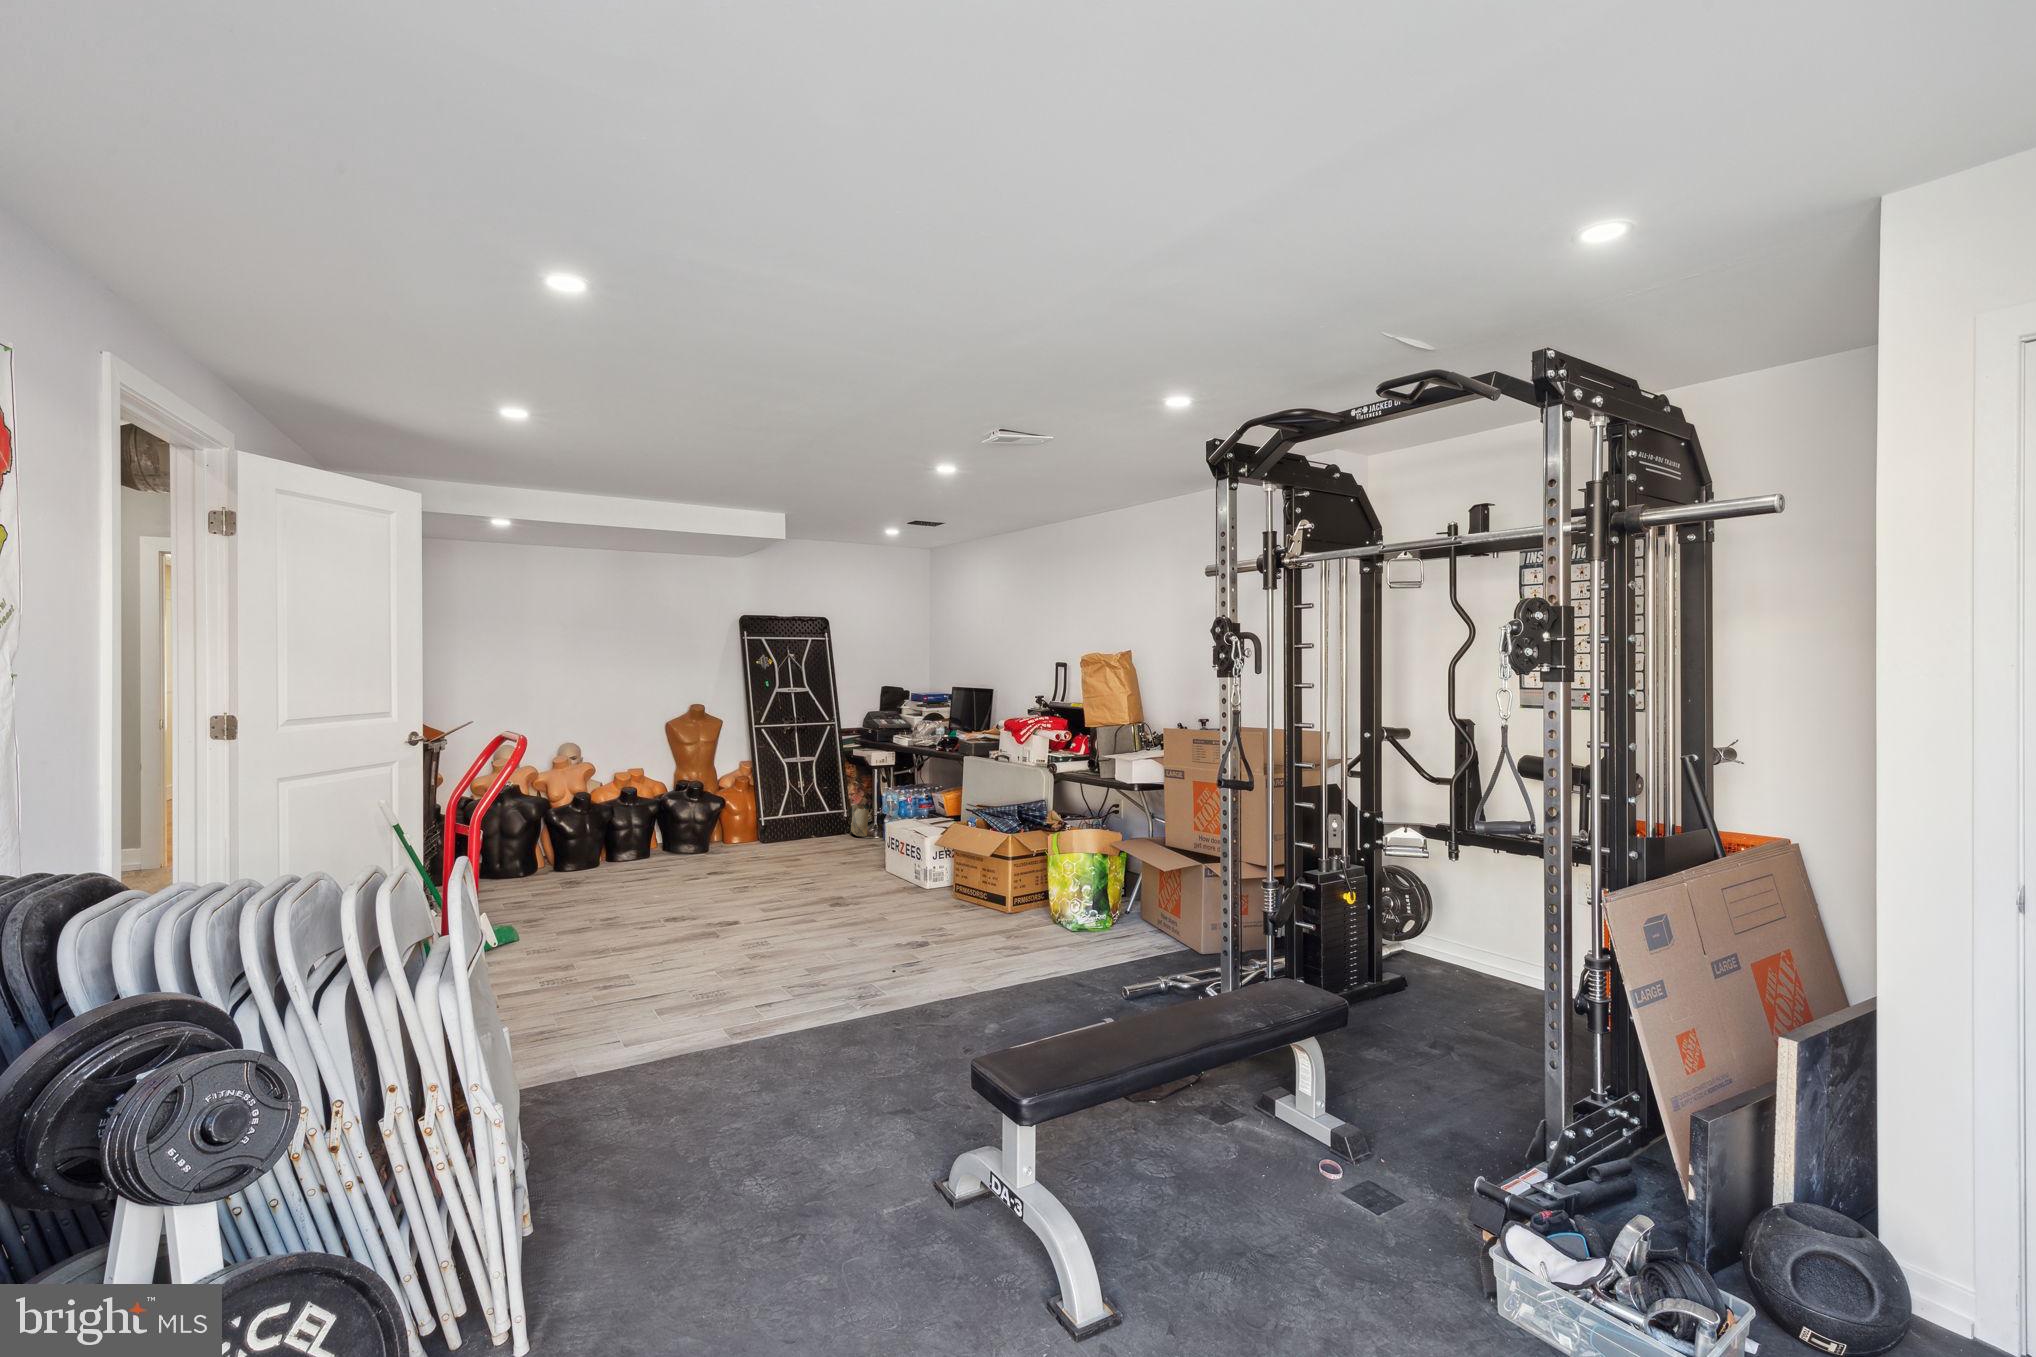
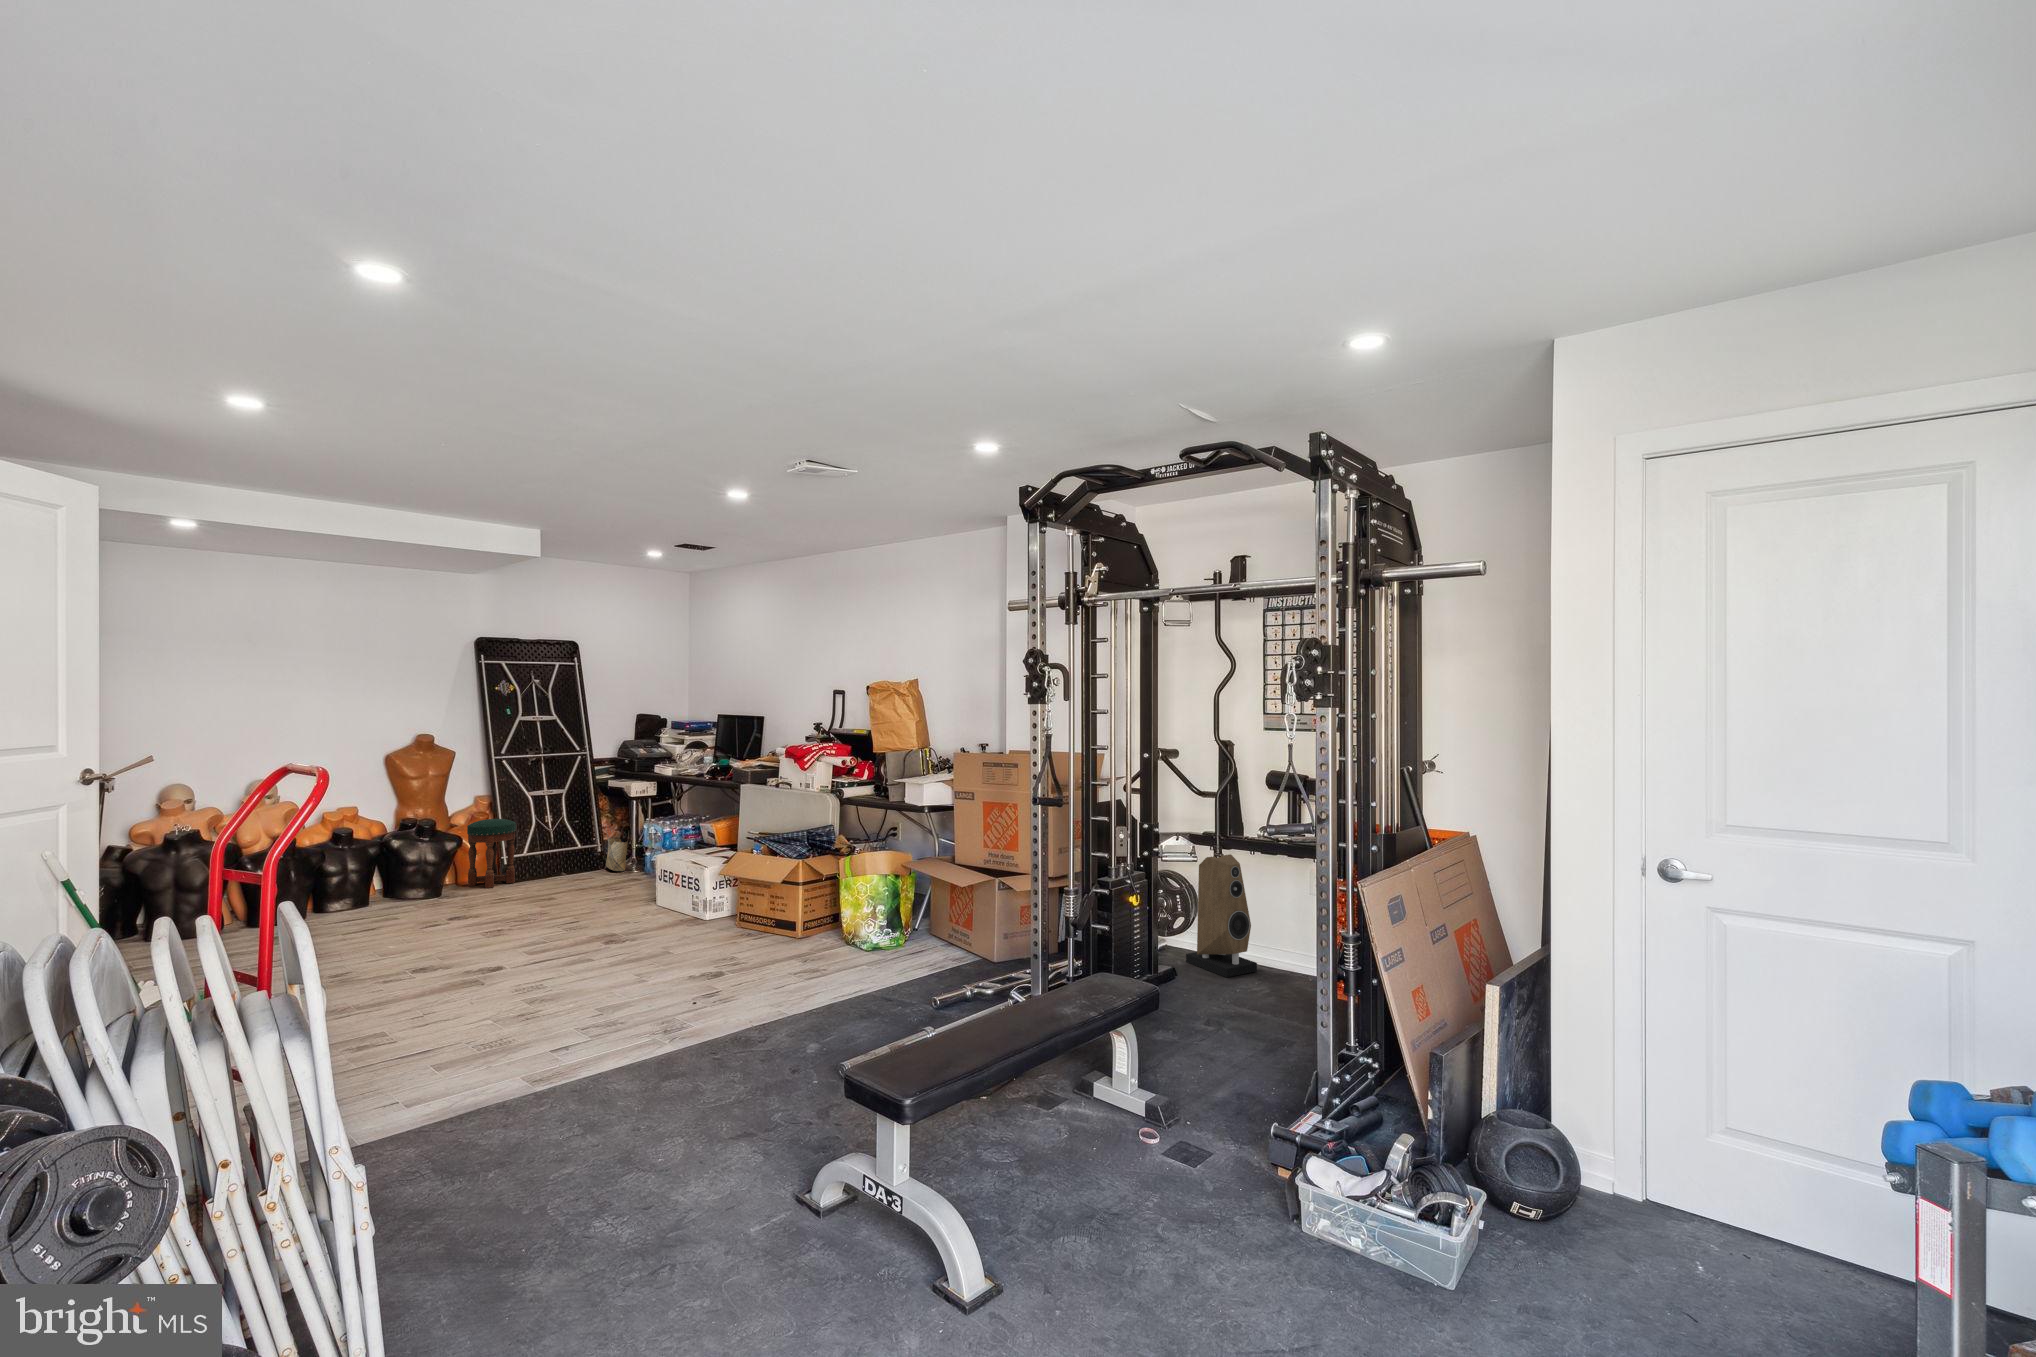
stool: none [730,784,771,847] -> present [467,819,516,888]
speaker: none [1422,850,1508,991] -> present [1186,854,1257,977]

